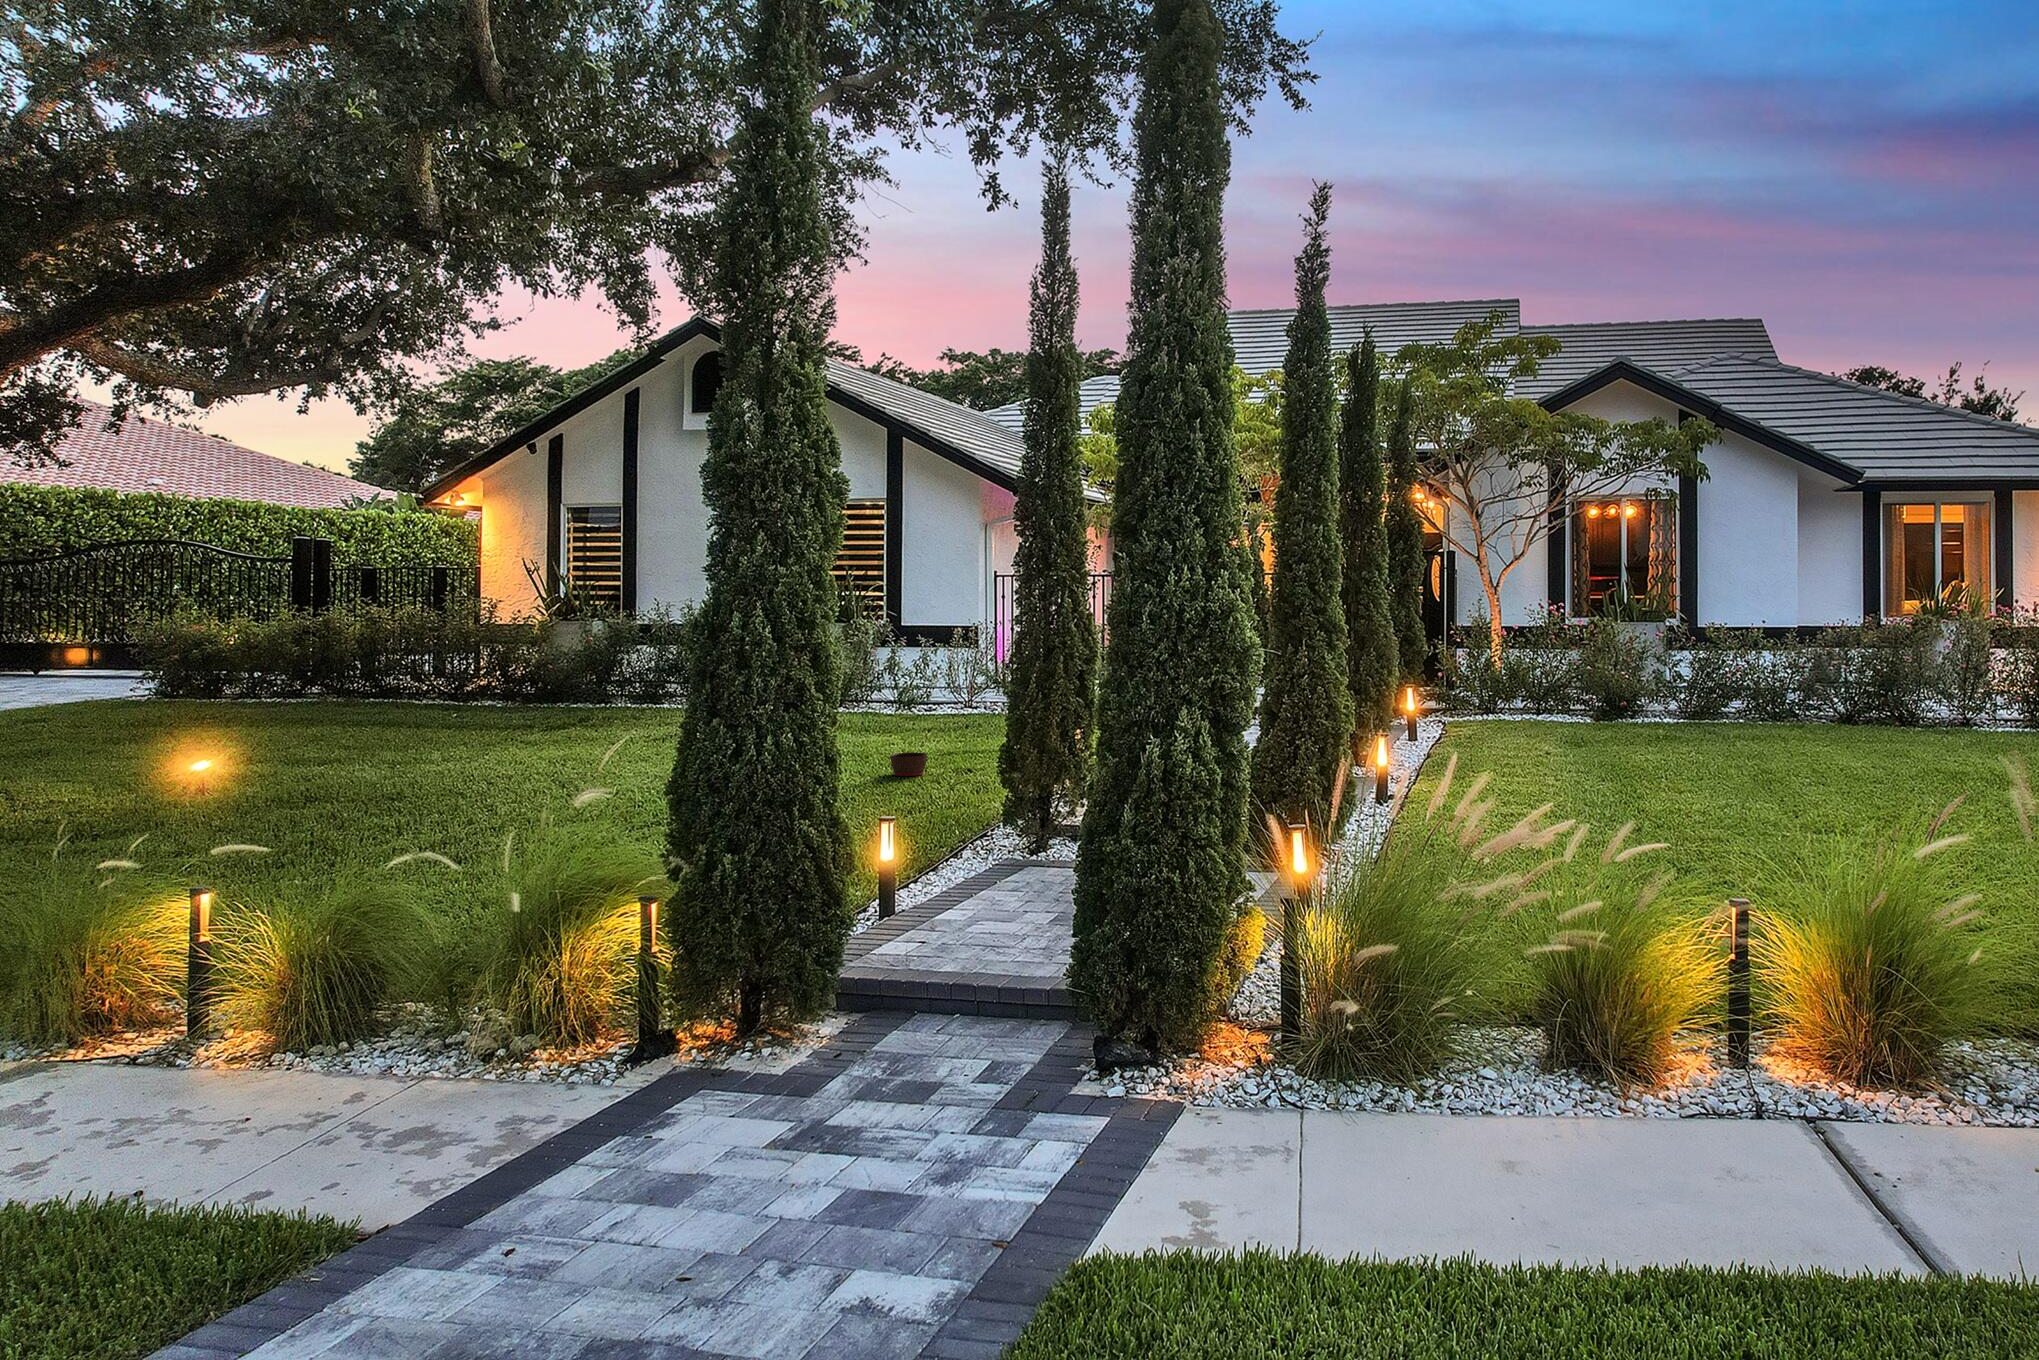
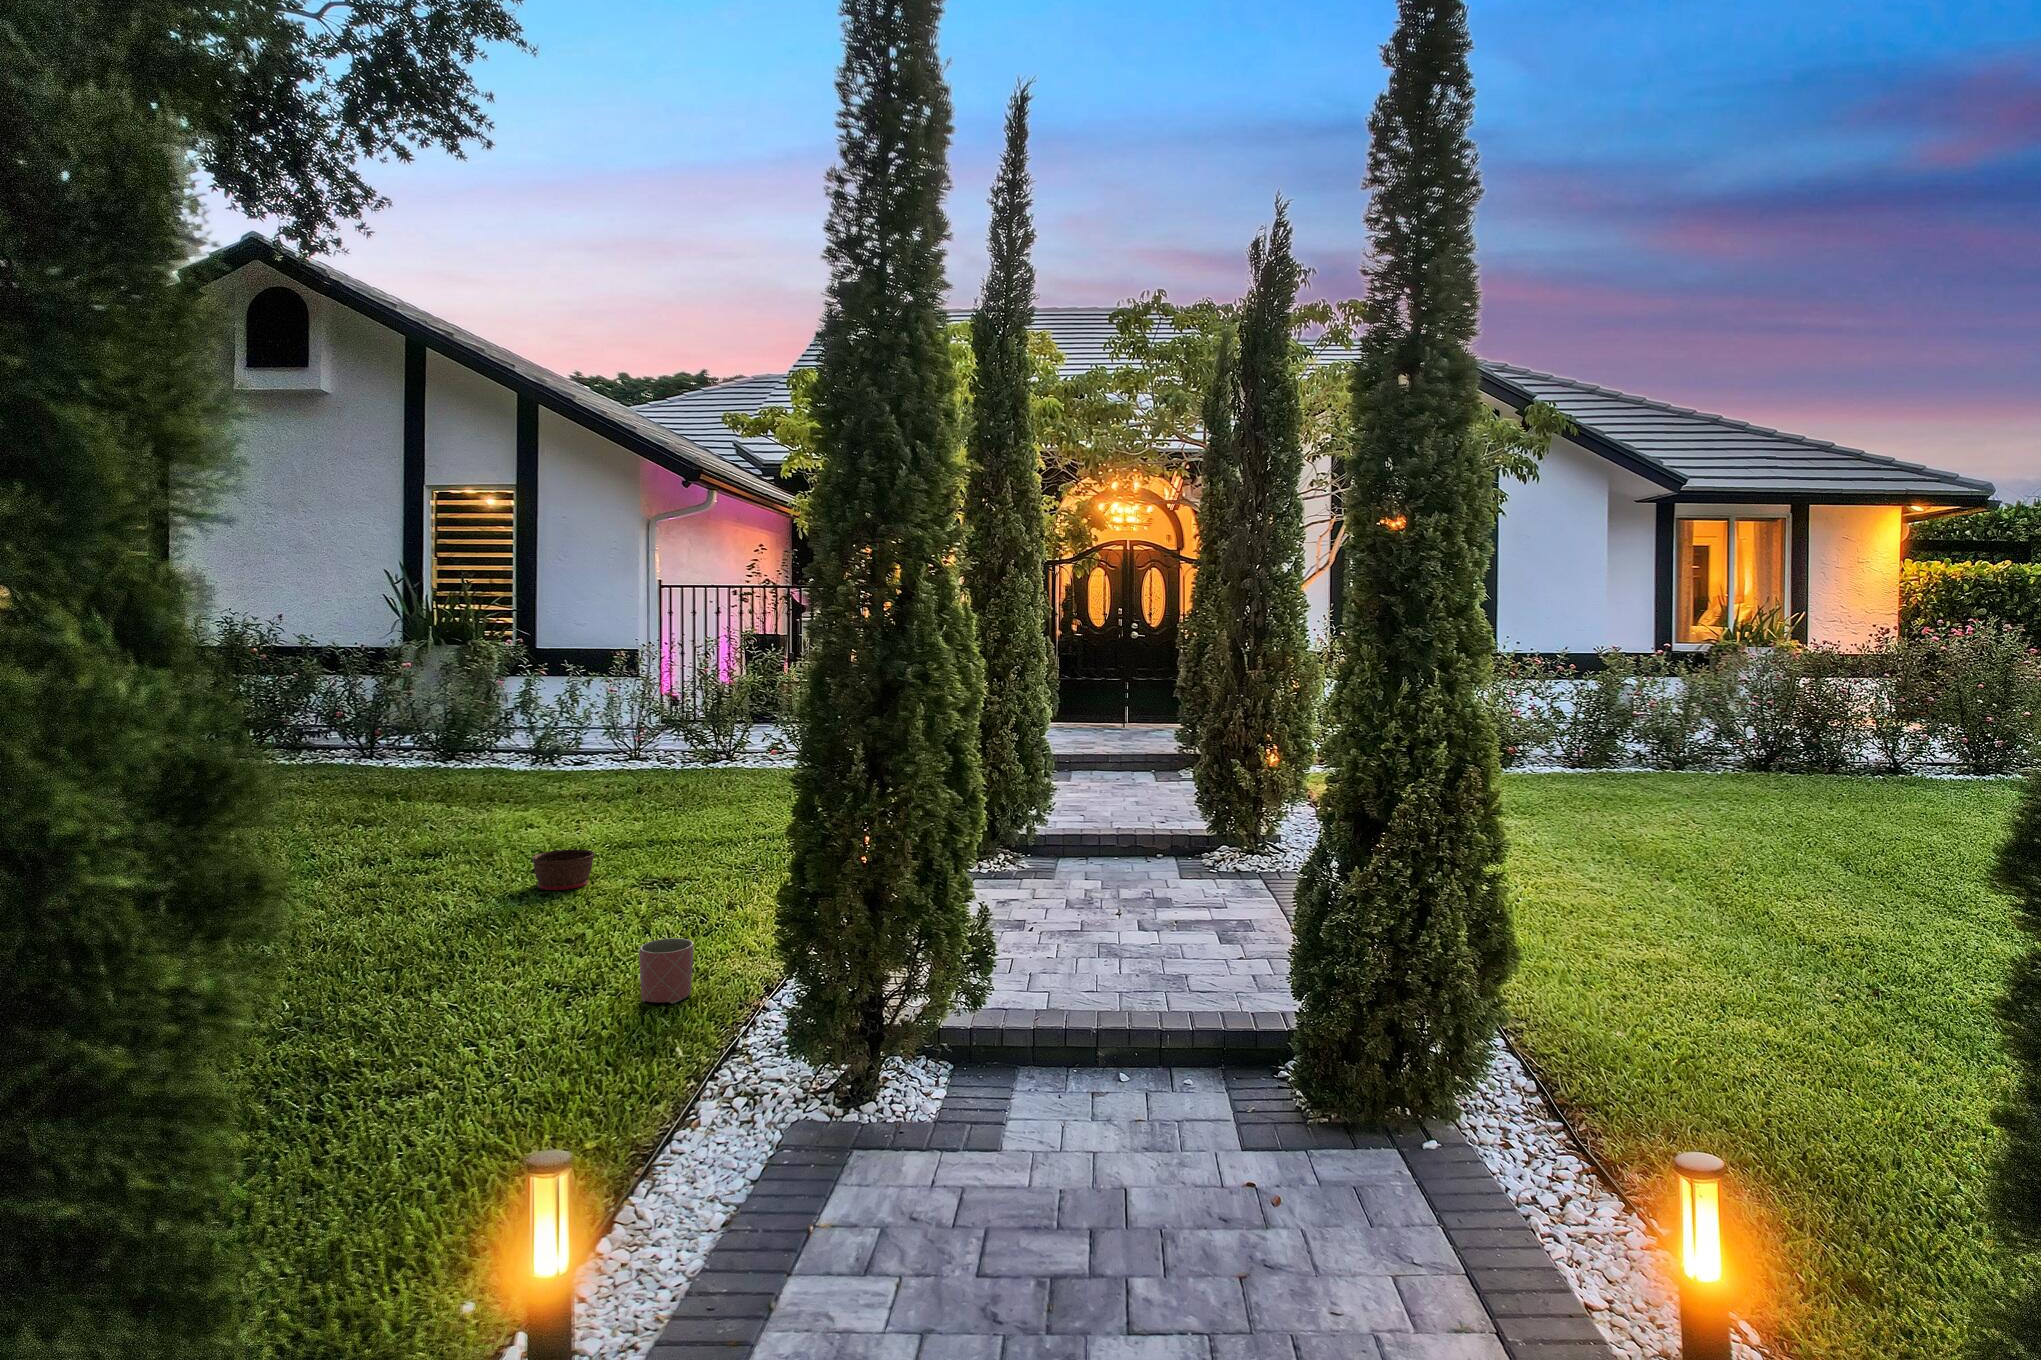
planter: none [942,785,971,819] -> present [639,938,694,1004]

